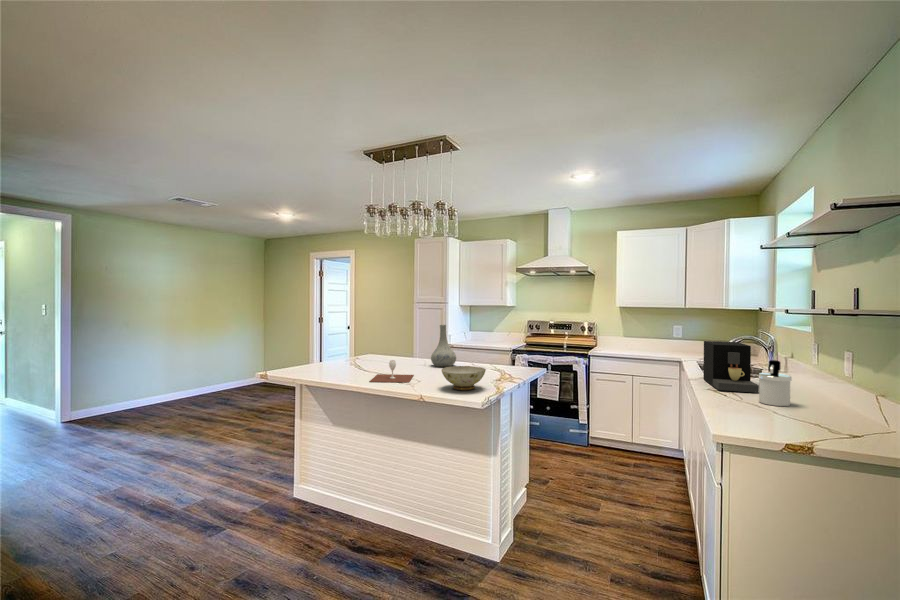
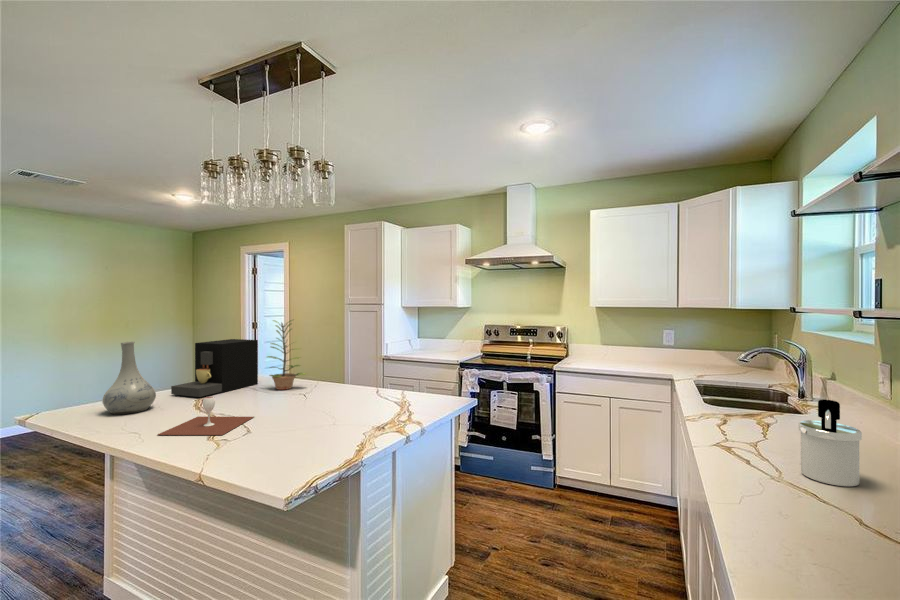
plant: none [397,313,424,362] -> present [268,320,305,390]
vase: present [431,325,456,367] -> present [102,342,156,414]
coffee maker: present [703,341,759,393] -> present [171,339,258,397]
ceramic bowl: present [442,366,486,390] -> none [252,408,335,456]

